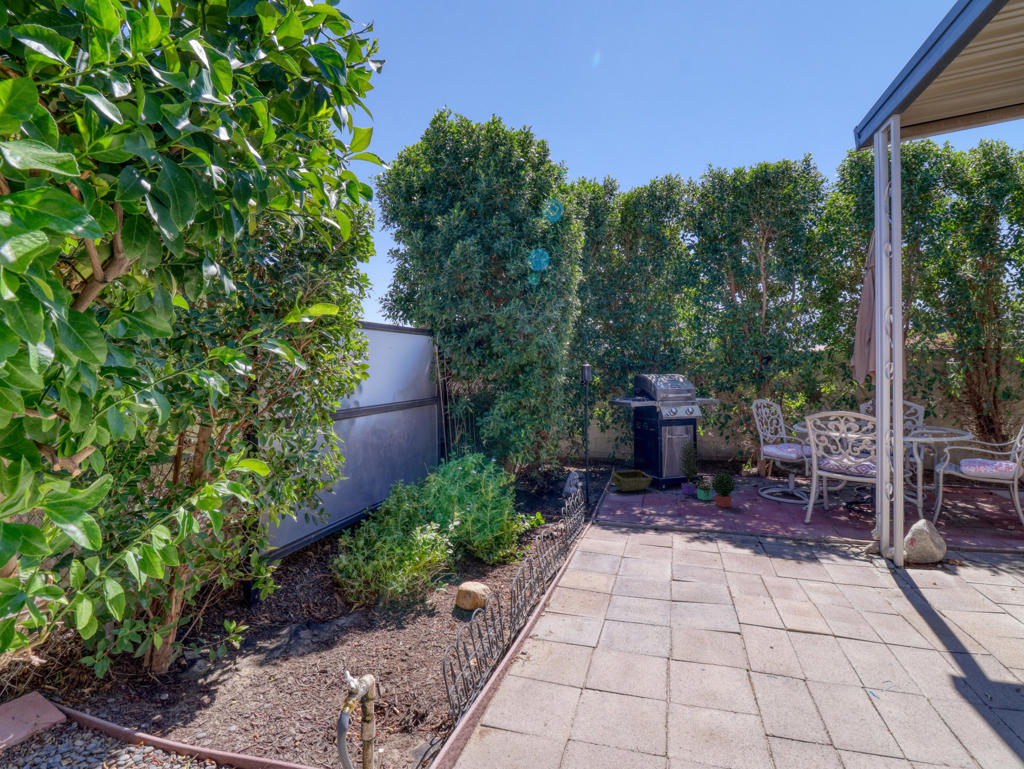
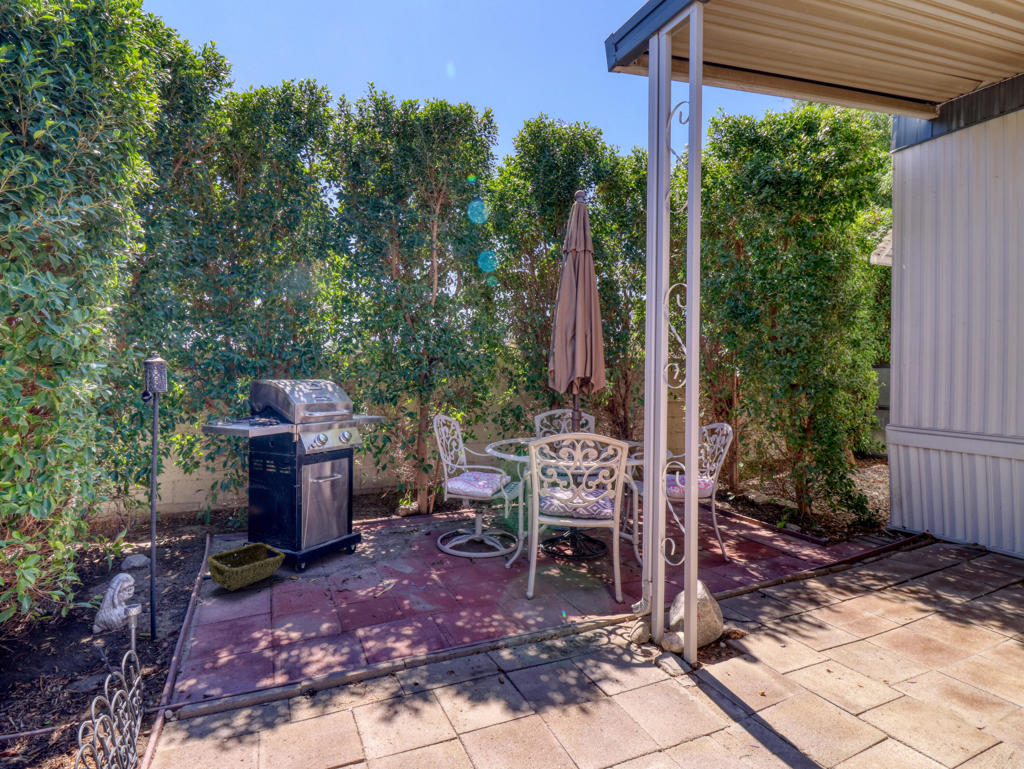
potted plant: present [679,440,736,507] -> none [328,483,424,589]

